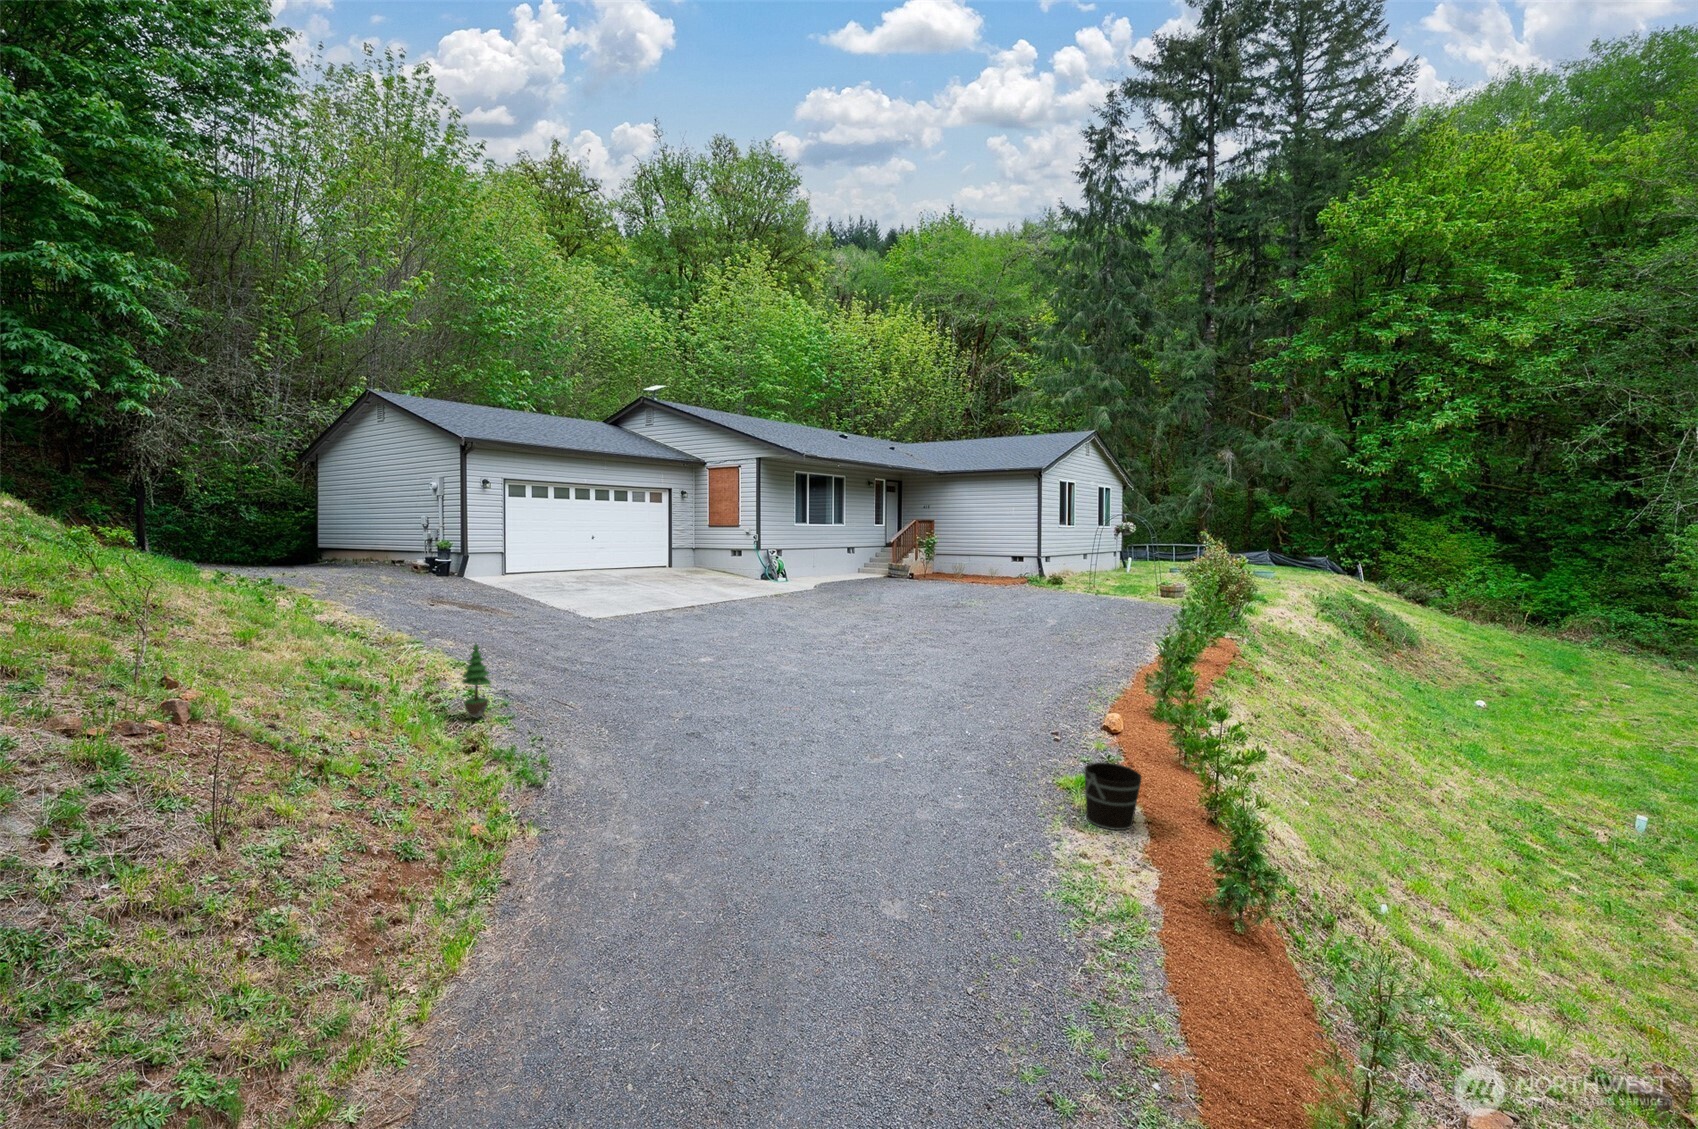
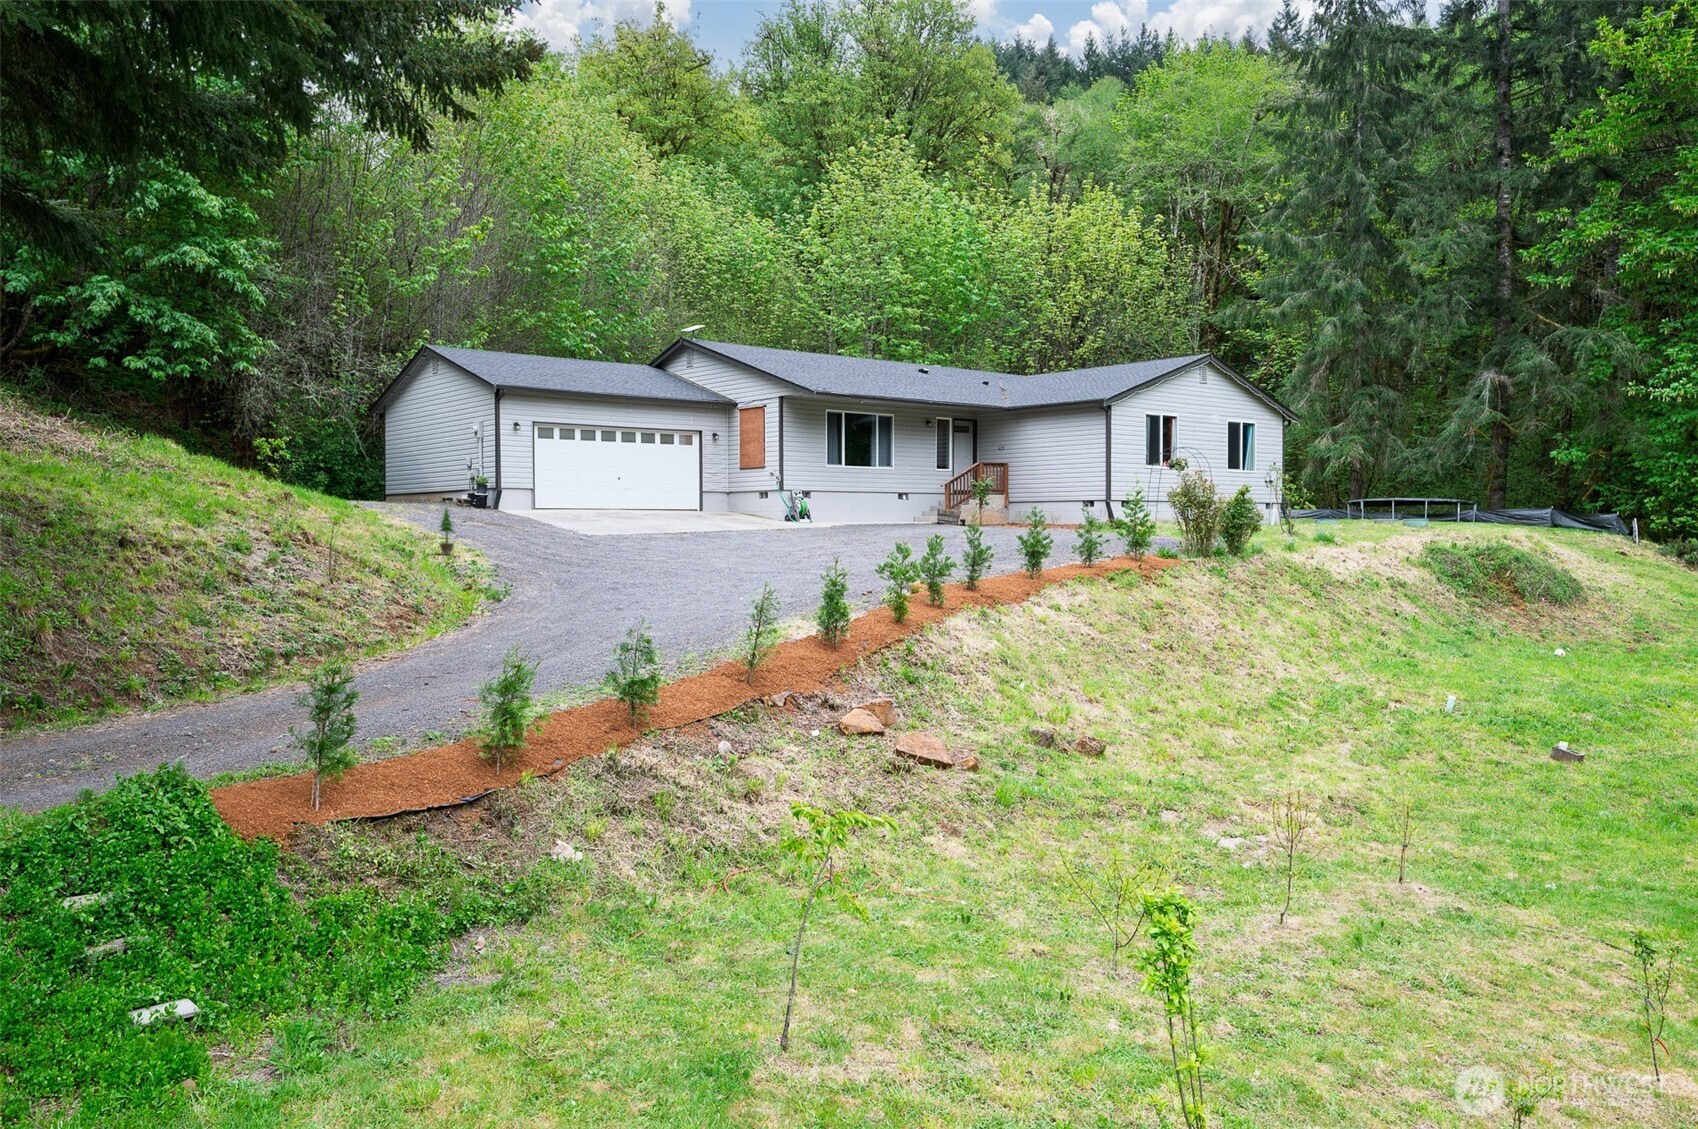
bucket: present [1084,762,1142,830] -> none [737,556,770,588]

